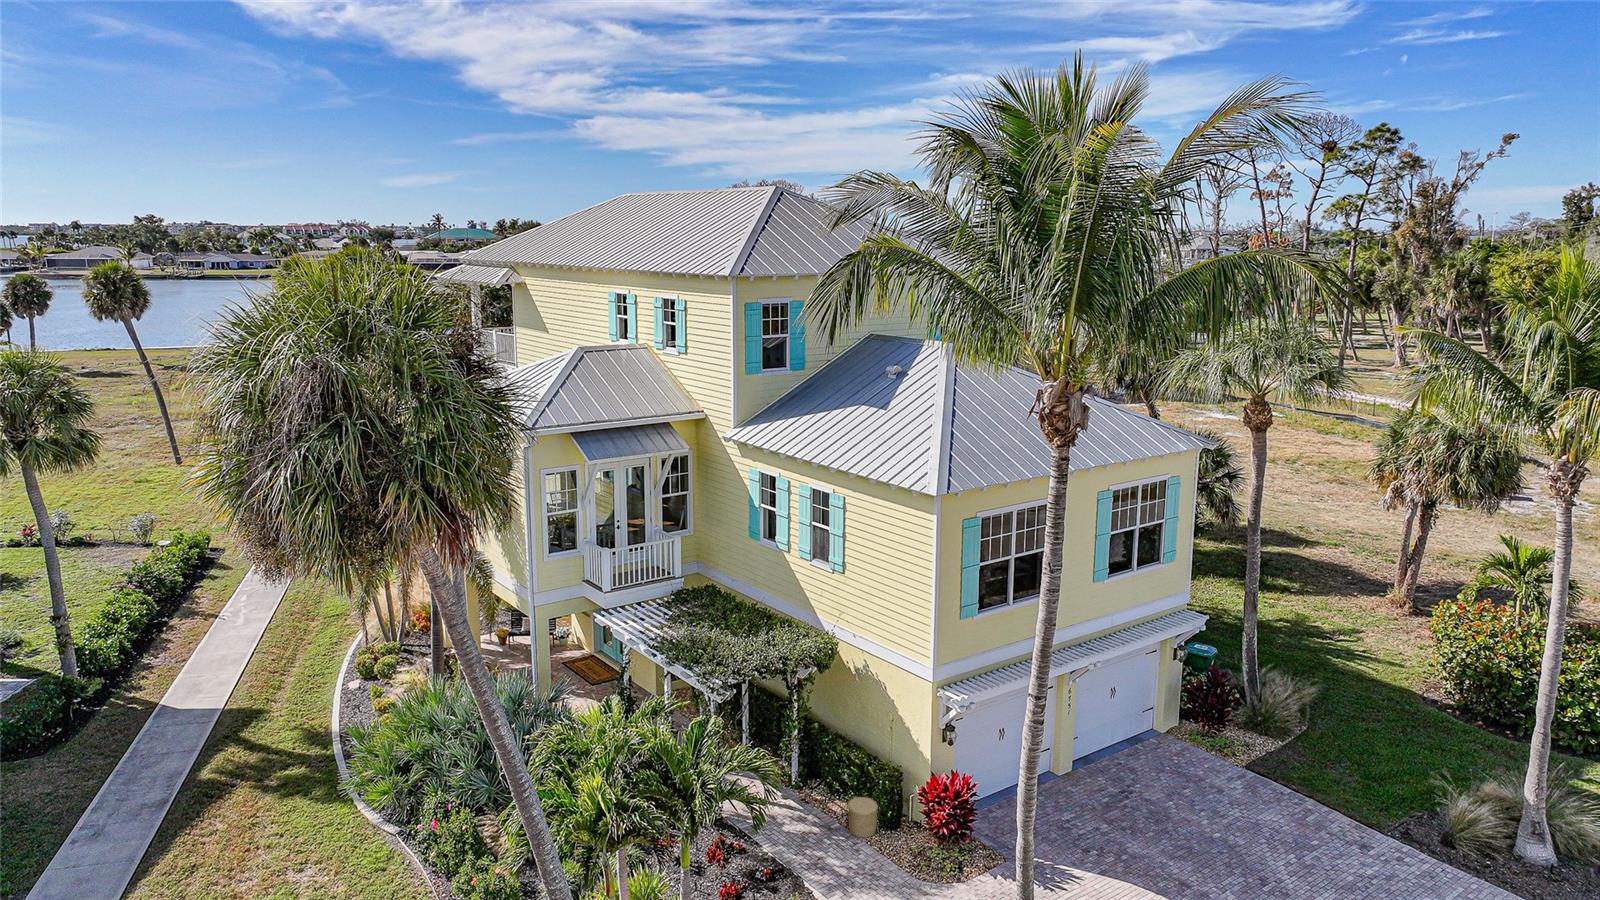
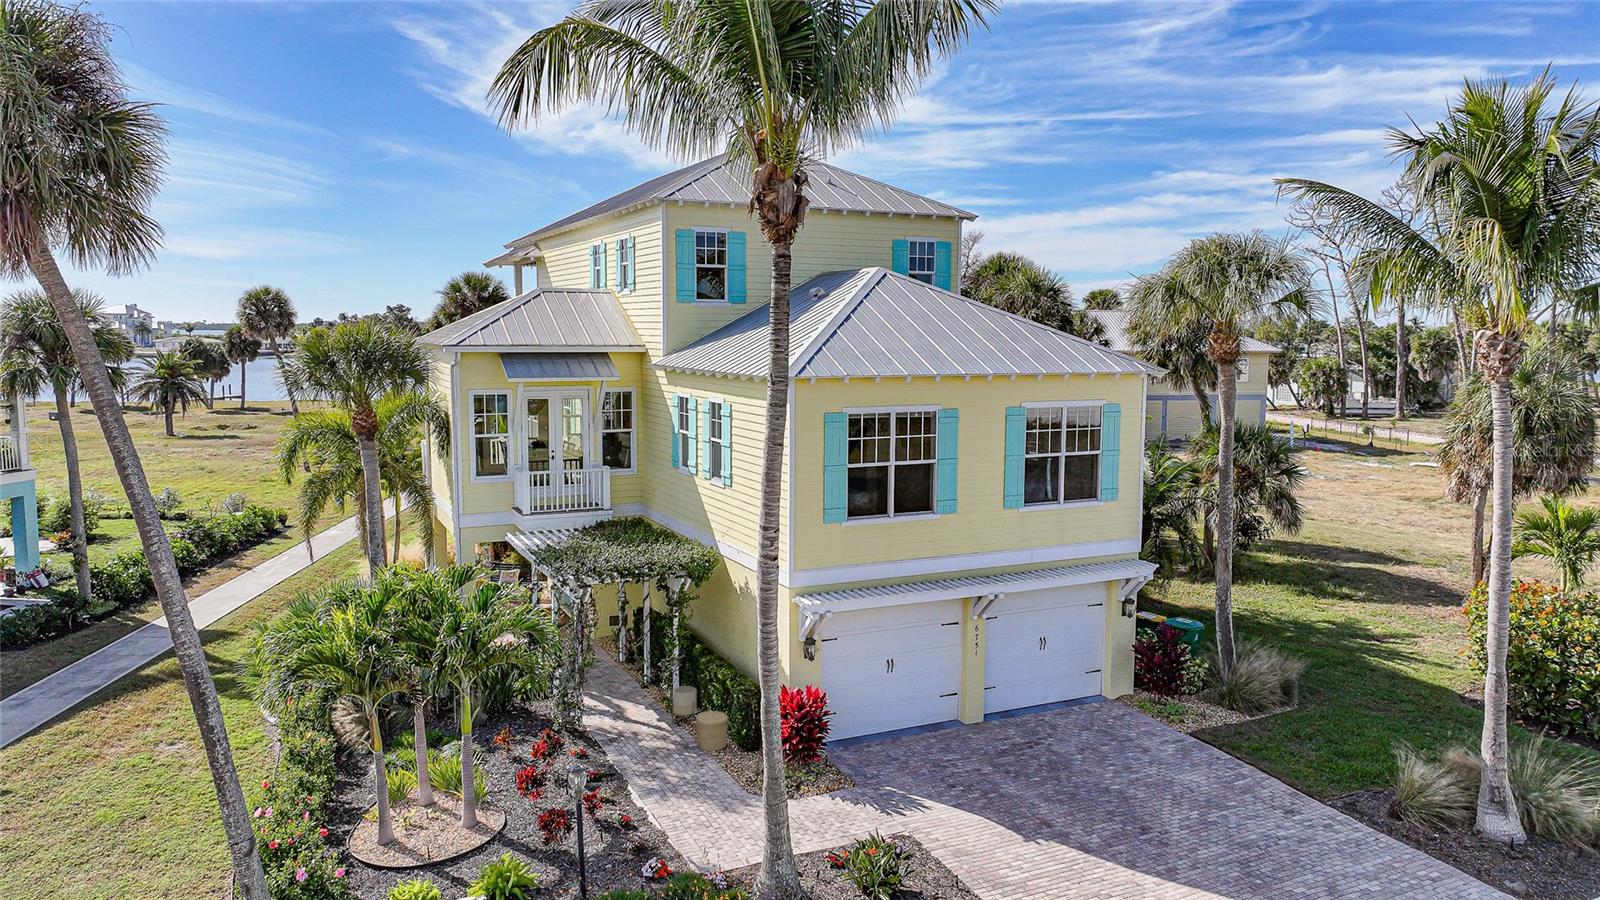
planter: none [804,766,827,803] -> present [672,686,696,716]

